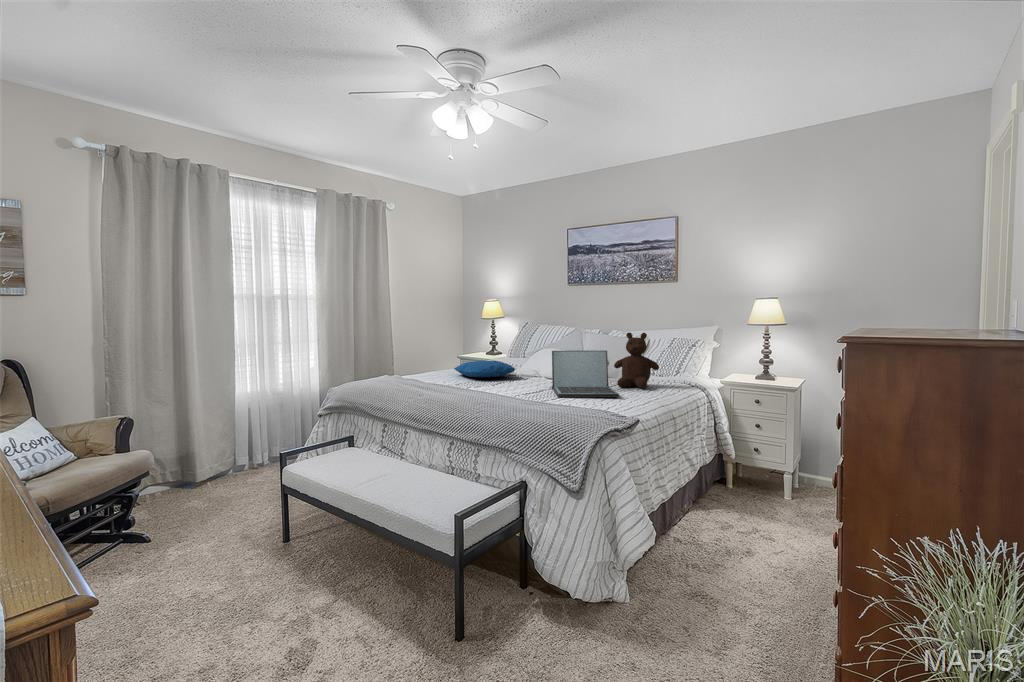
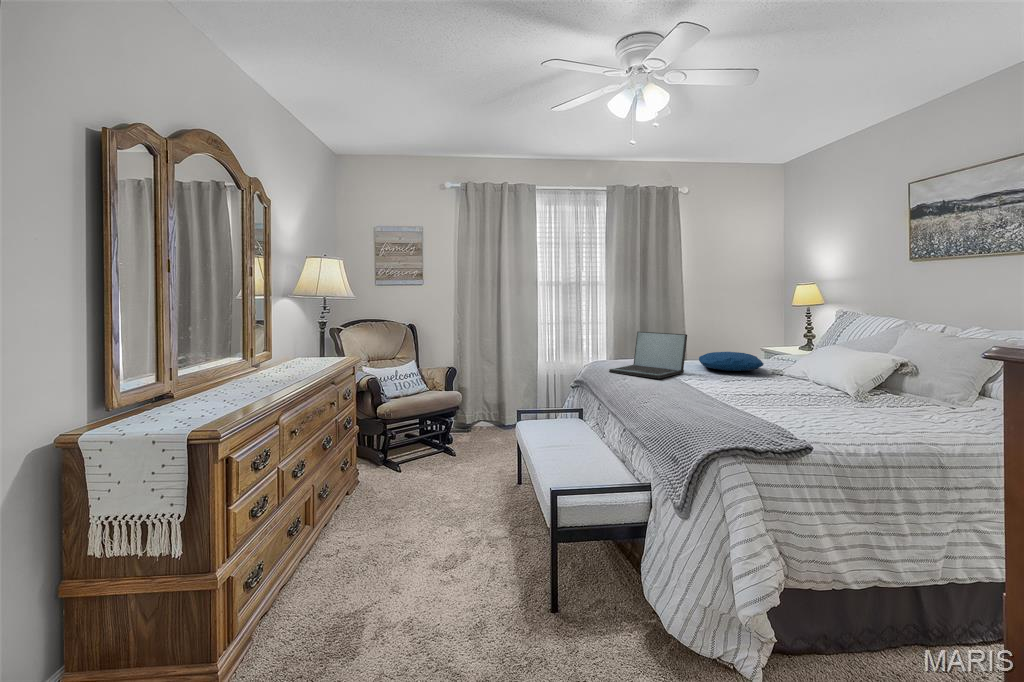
teddy bear: present [614,333,659,389] -> none [883,330,965,410]
laptop: present [552,351,619,397] -> present [609,332,687,378]

